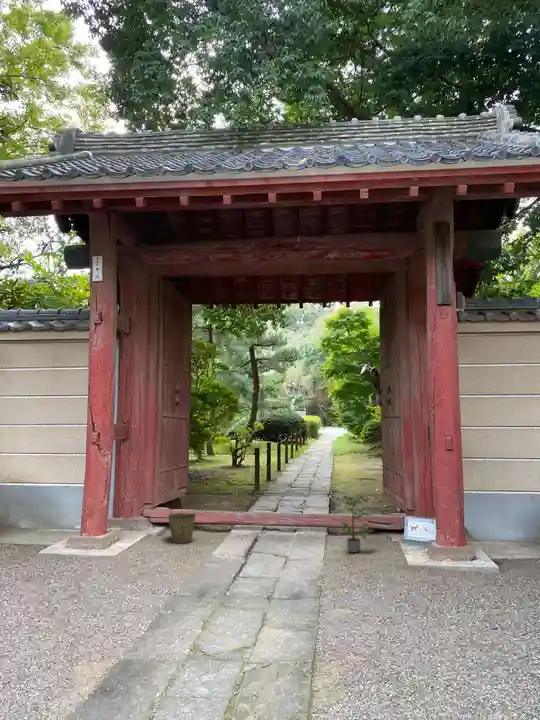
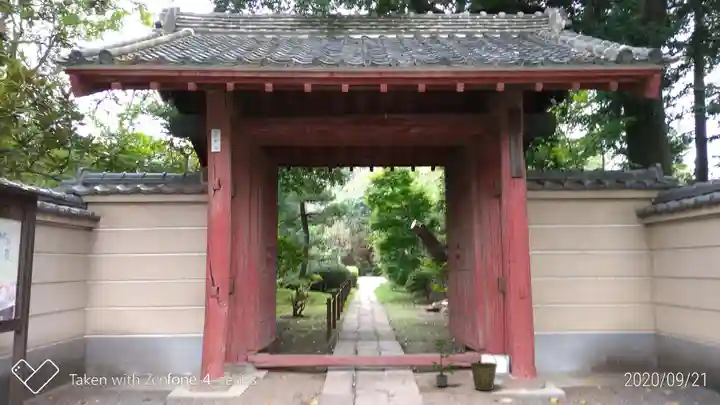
bucket: present [168,513,196,543] -> present [471,362,497,390]

